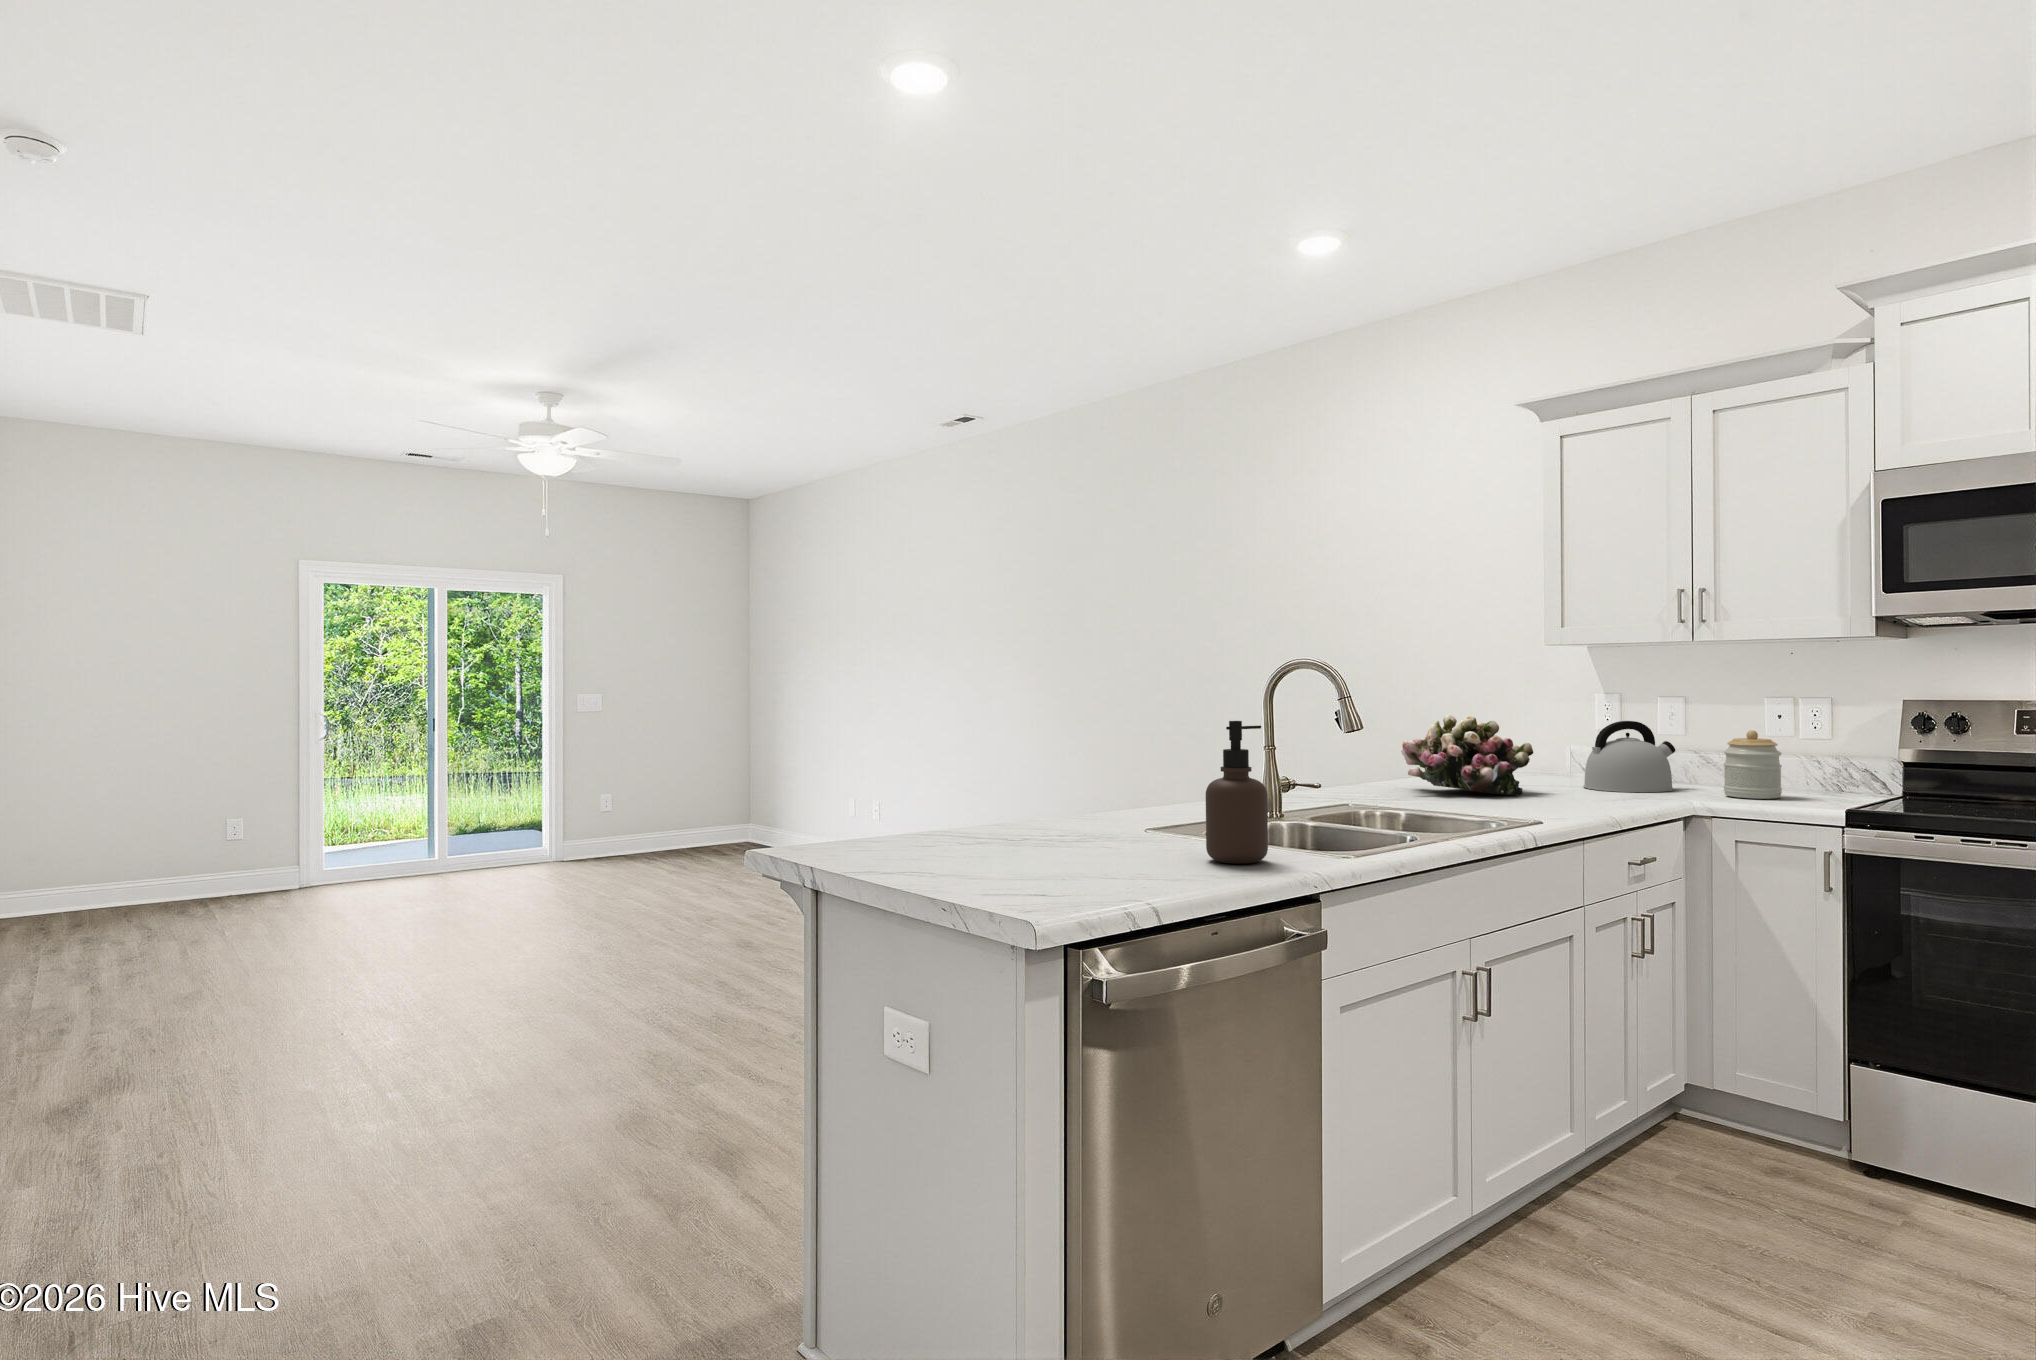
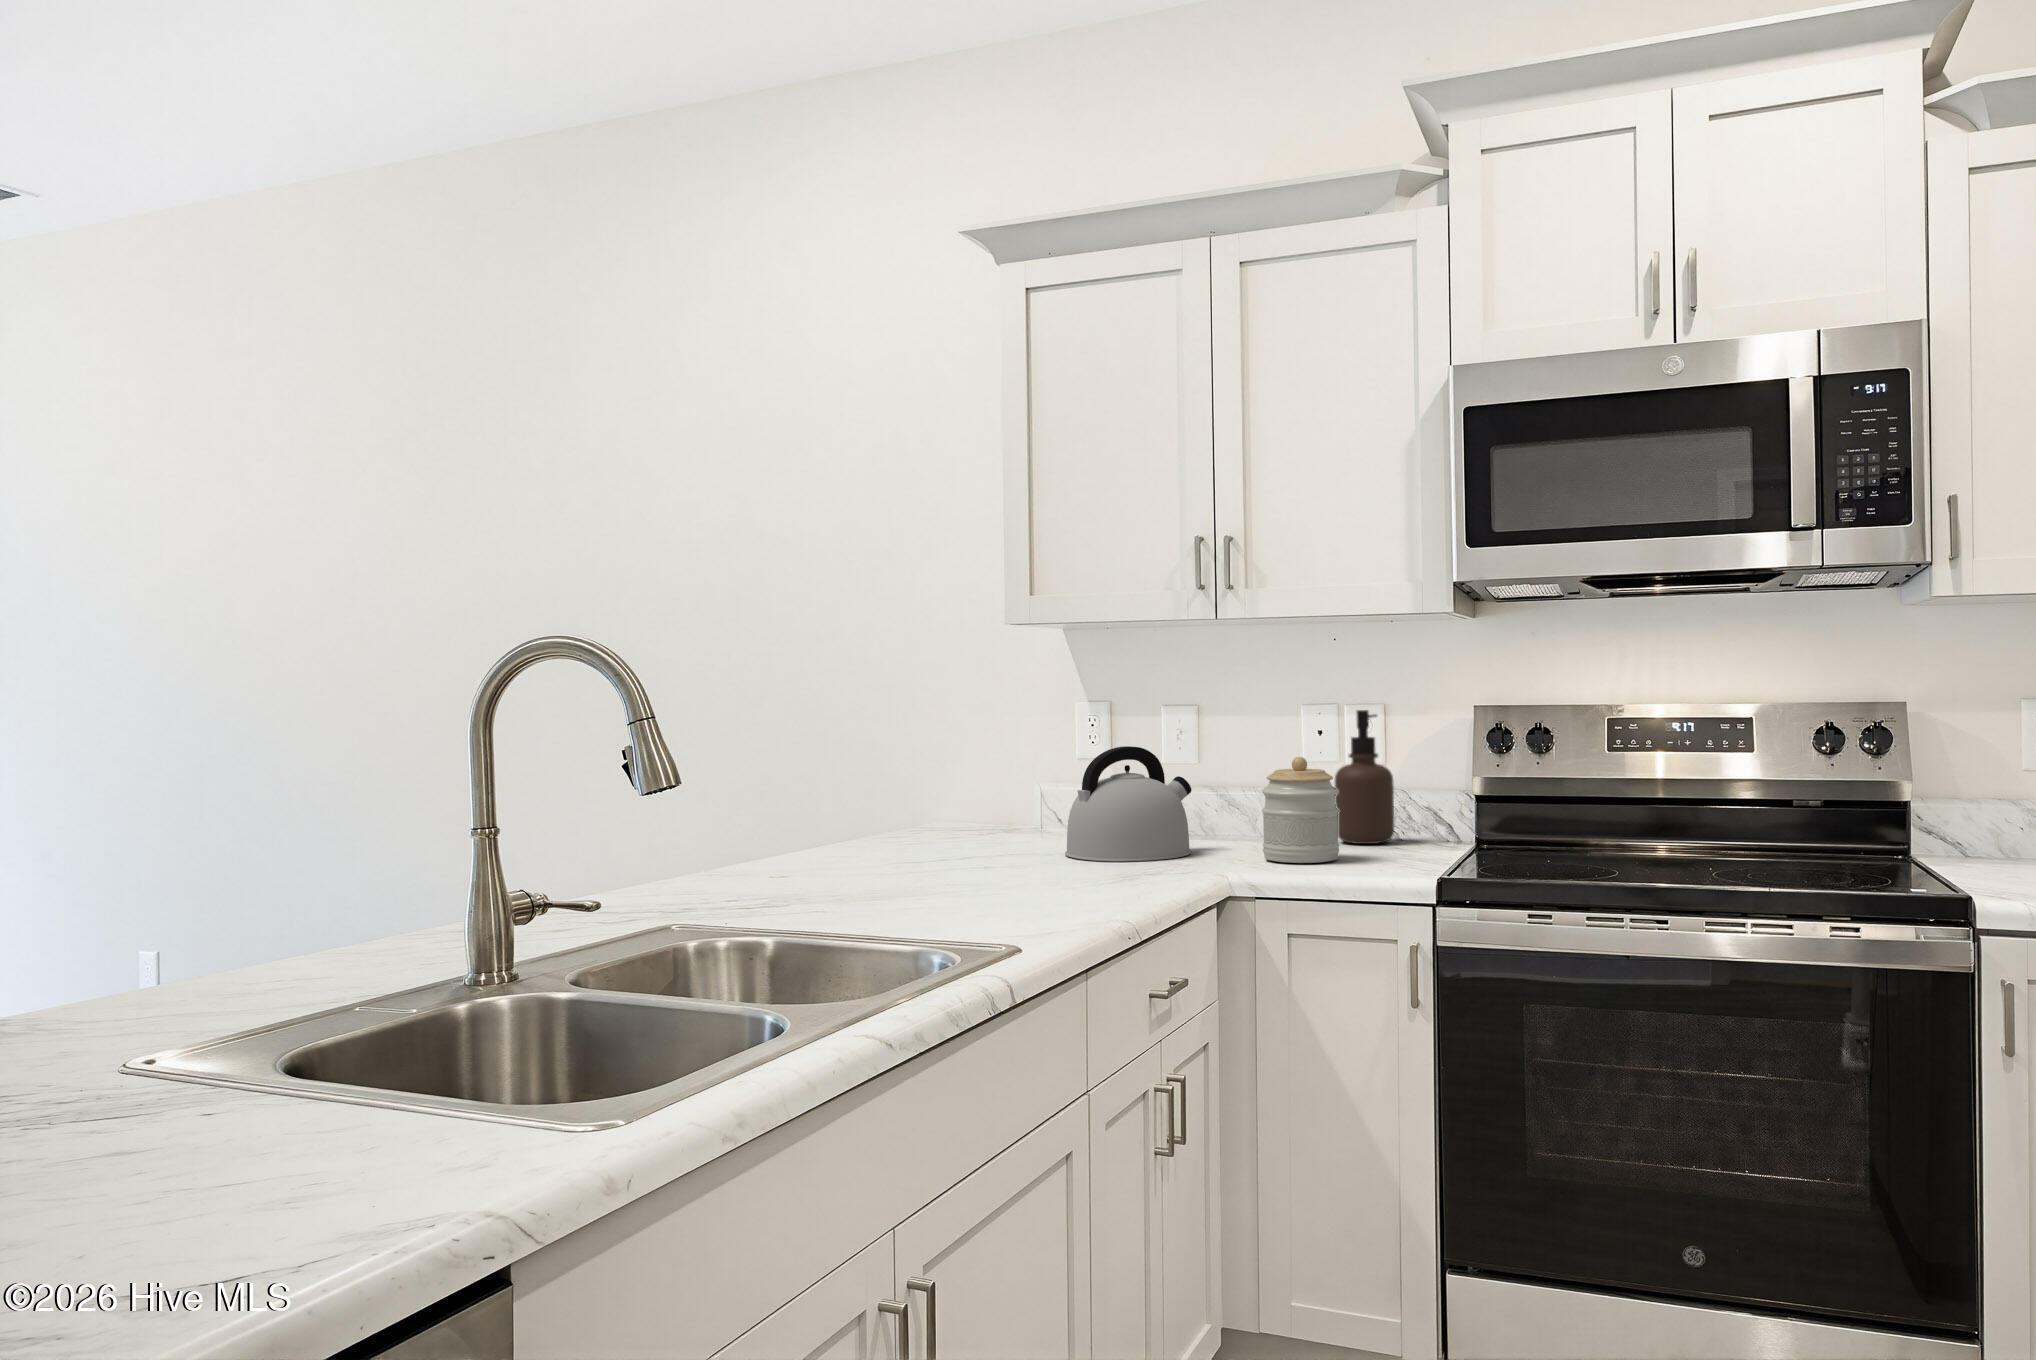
flower arrangement: present [1401,715,1533,795] -> none [780,745,994,882]
soap dispenser: present [1206,721,1268,864] -> present [1335,710,1394,844]

